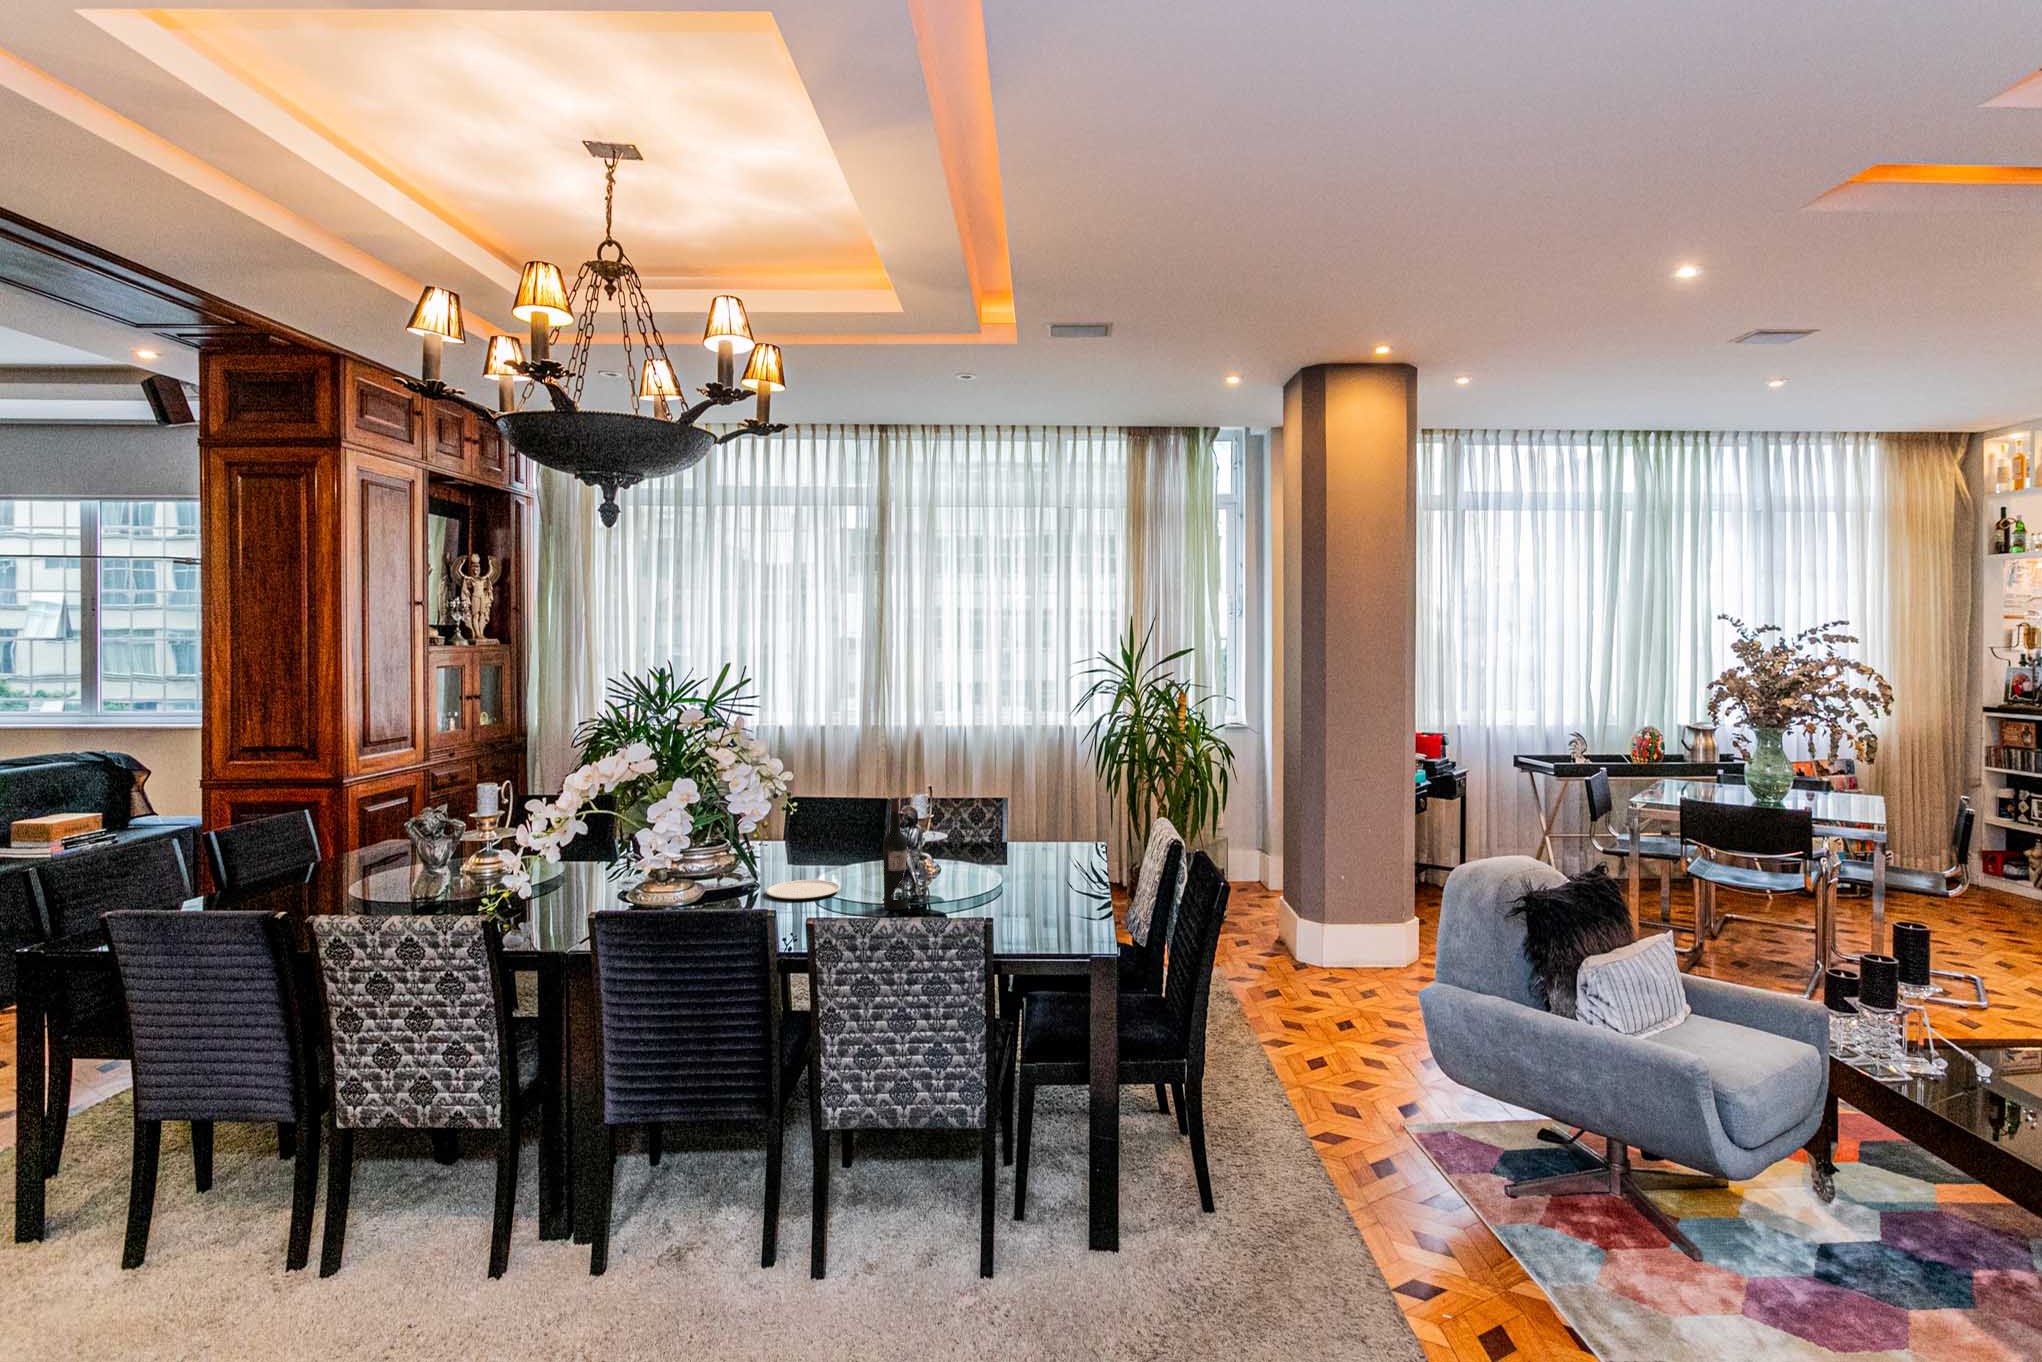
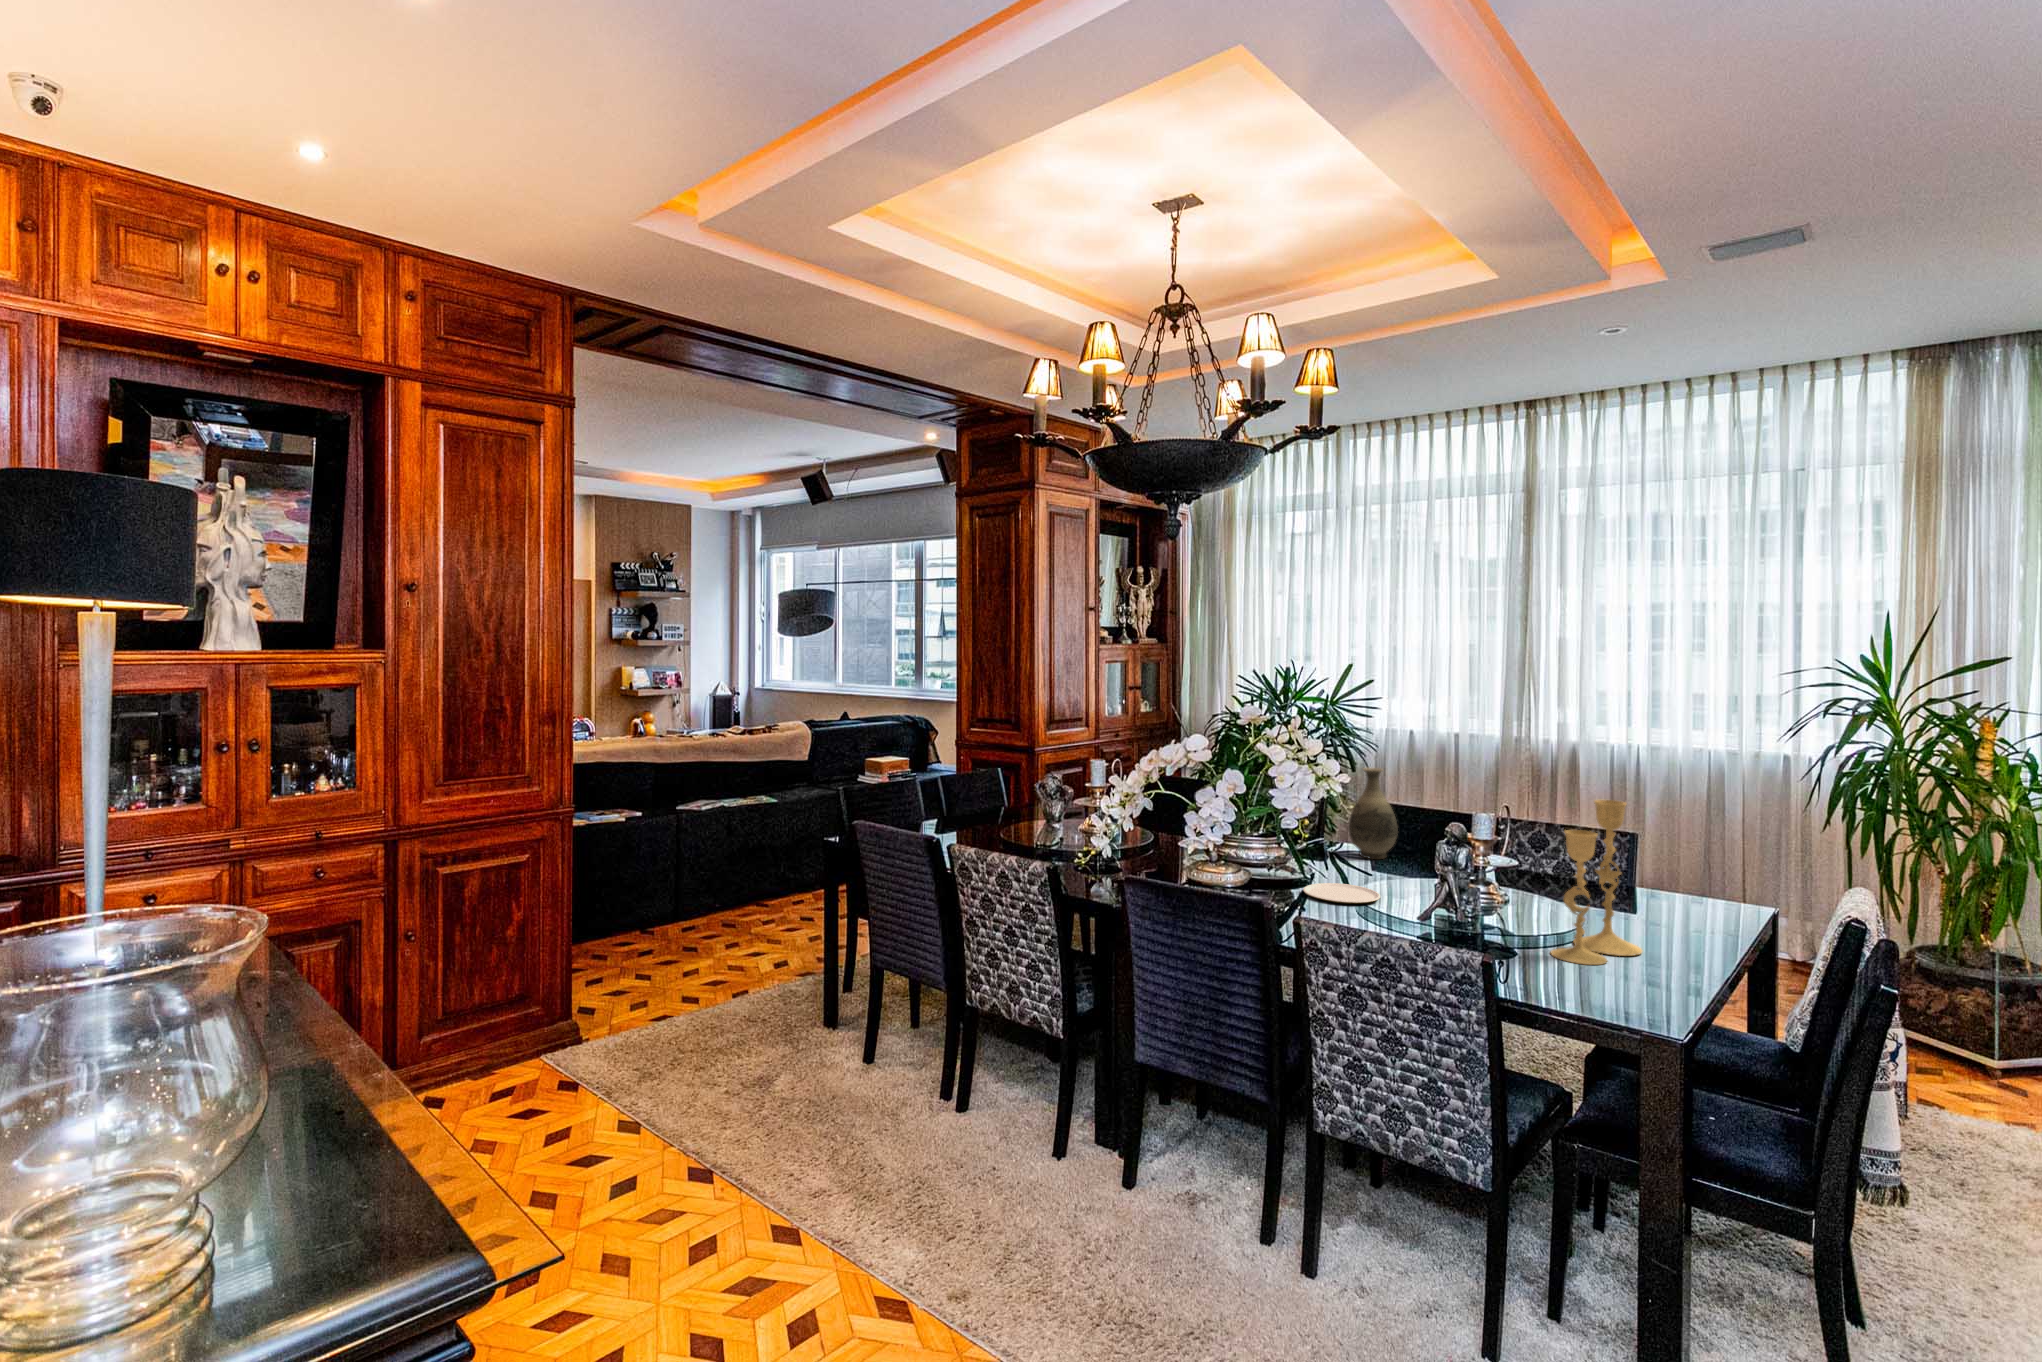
vase: none [780,763,827,852] -> present [1348,768,1398,859]
candlestick: none [998,771,1057,913] -> present [1551,800,1642,965]
wine bottle: present [883,797,908,910] -> none [1413,810,1441,931]

